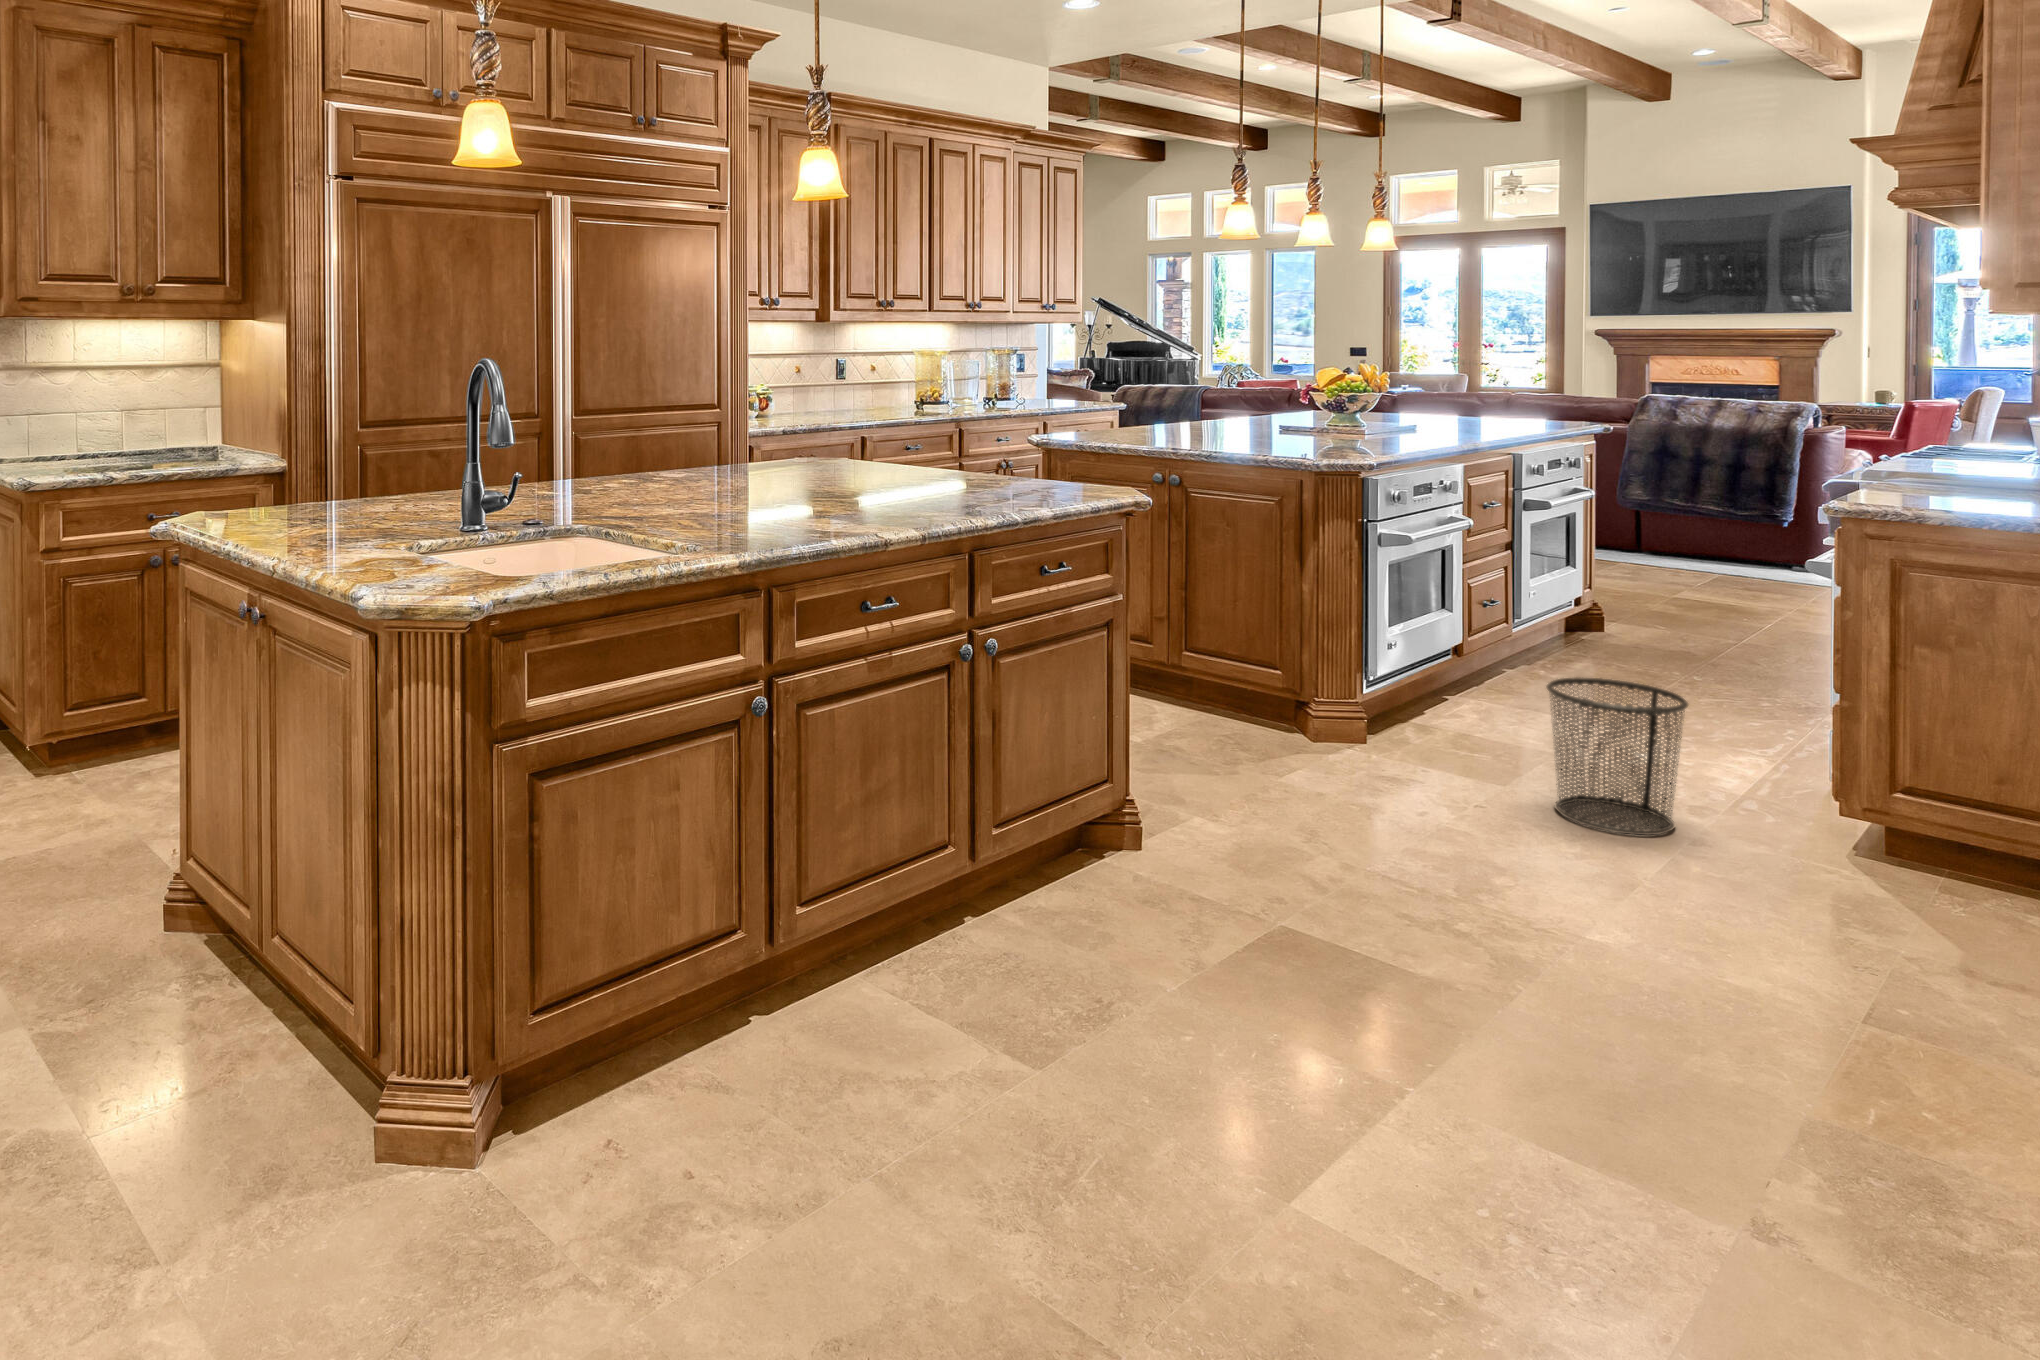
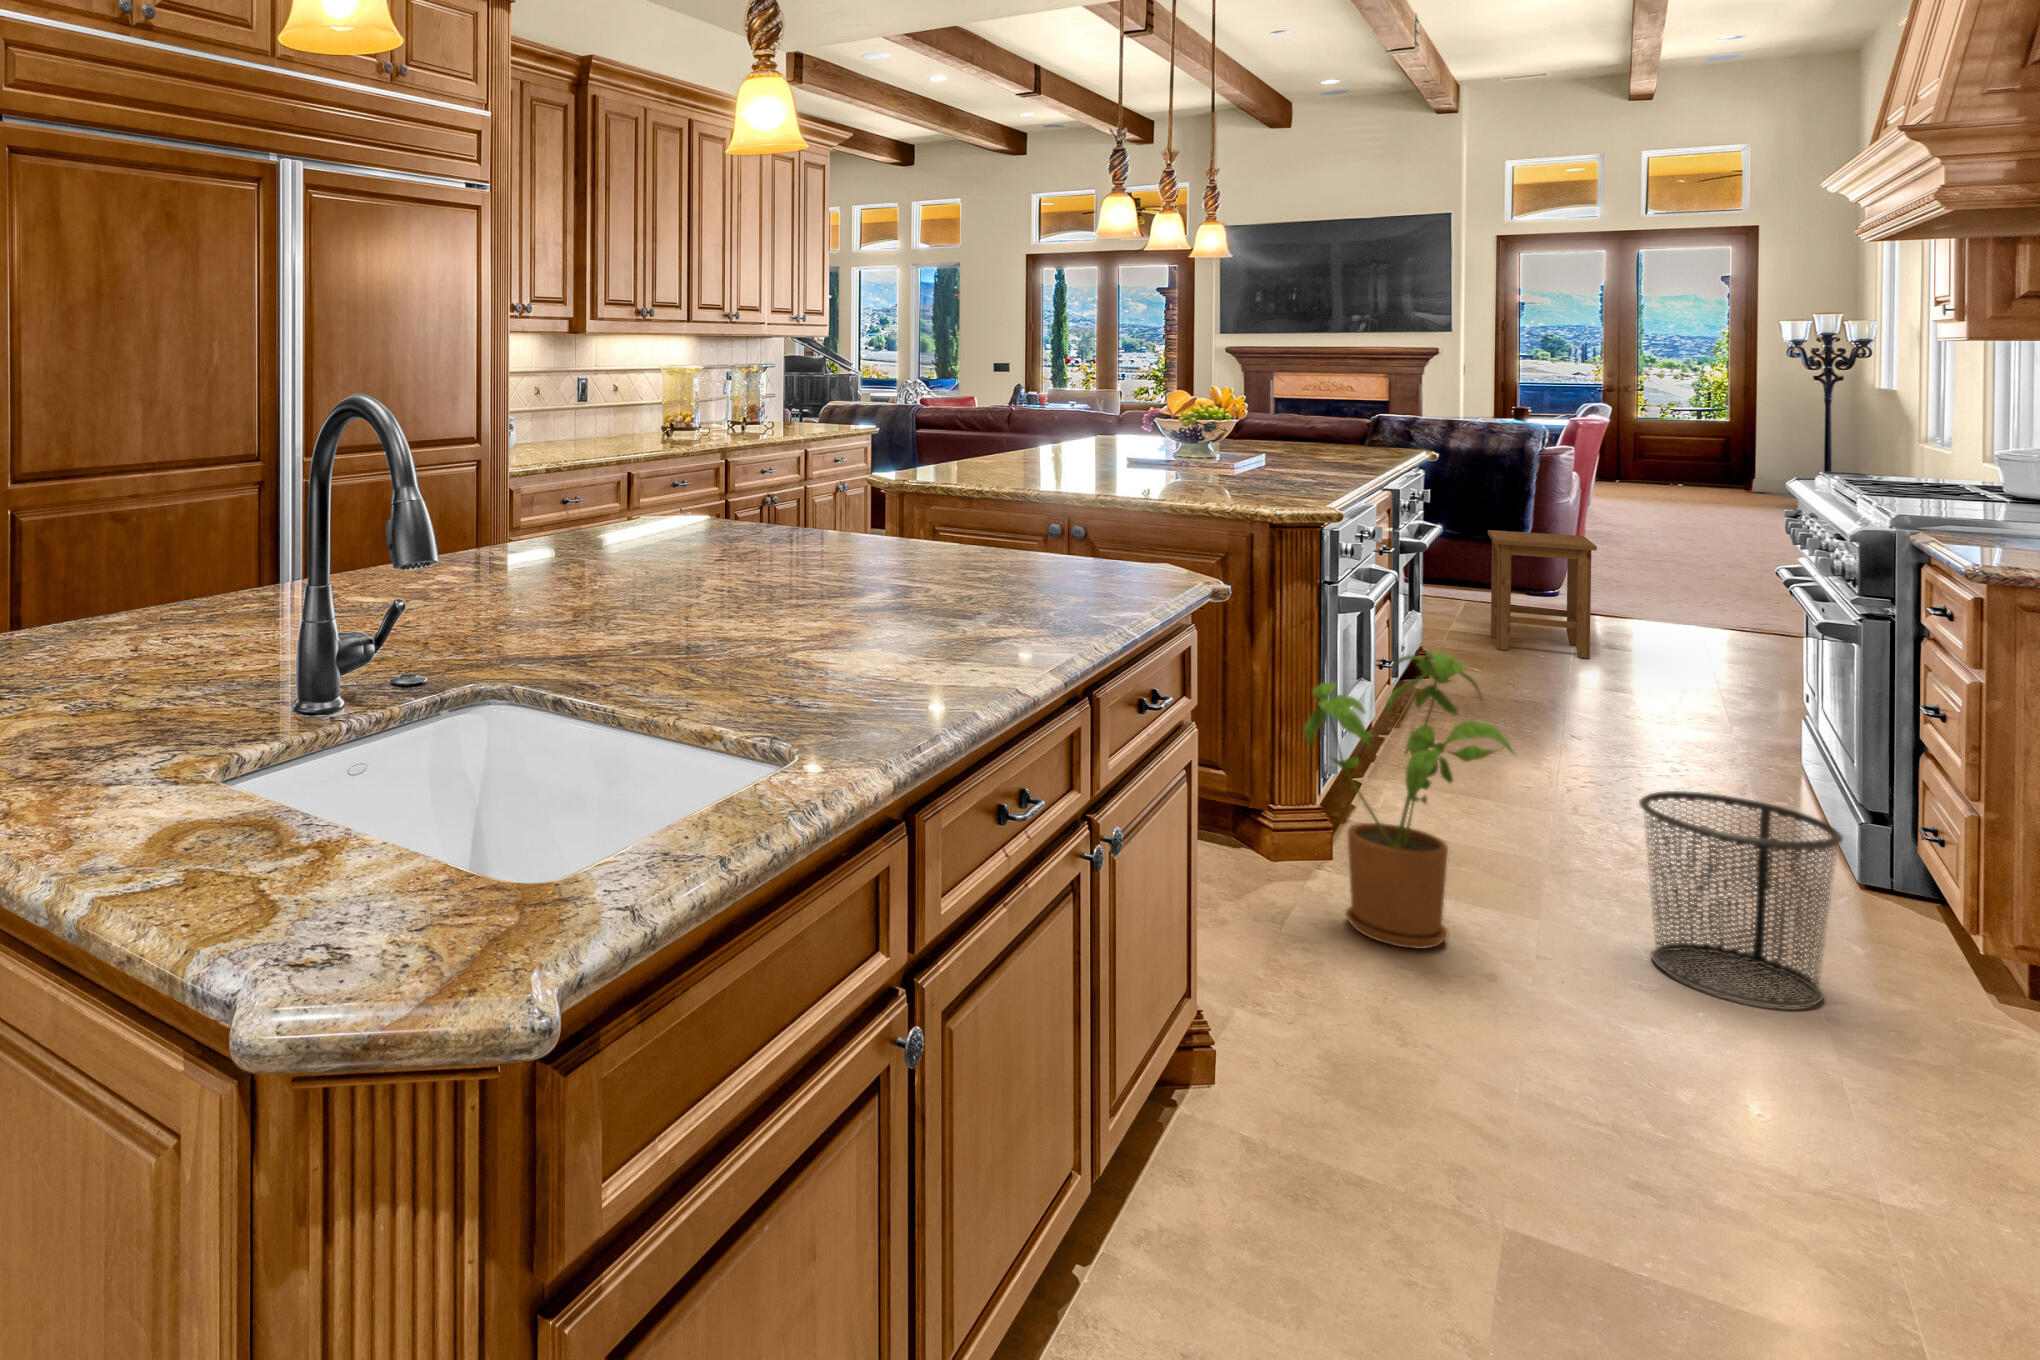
stool: none [1688,499,1789,618] -> present [1488,530,1597,658]
house plant: none [1296,564,1435,788] -> present [1304,652,1514,949]

